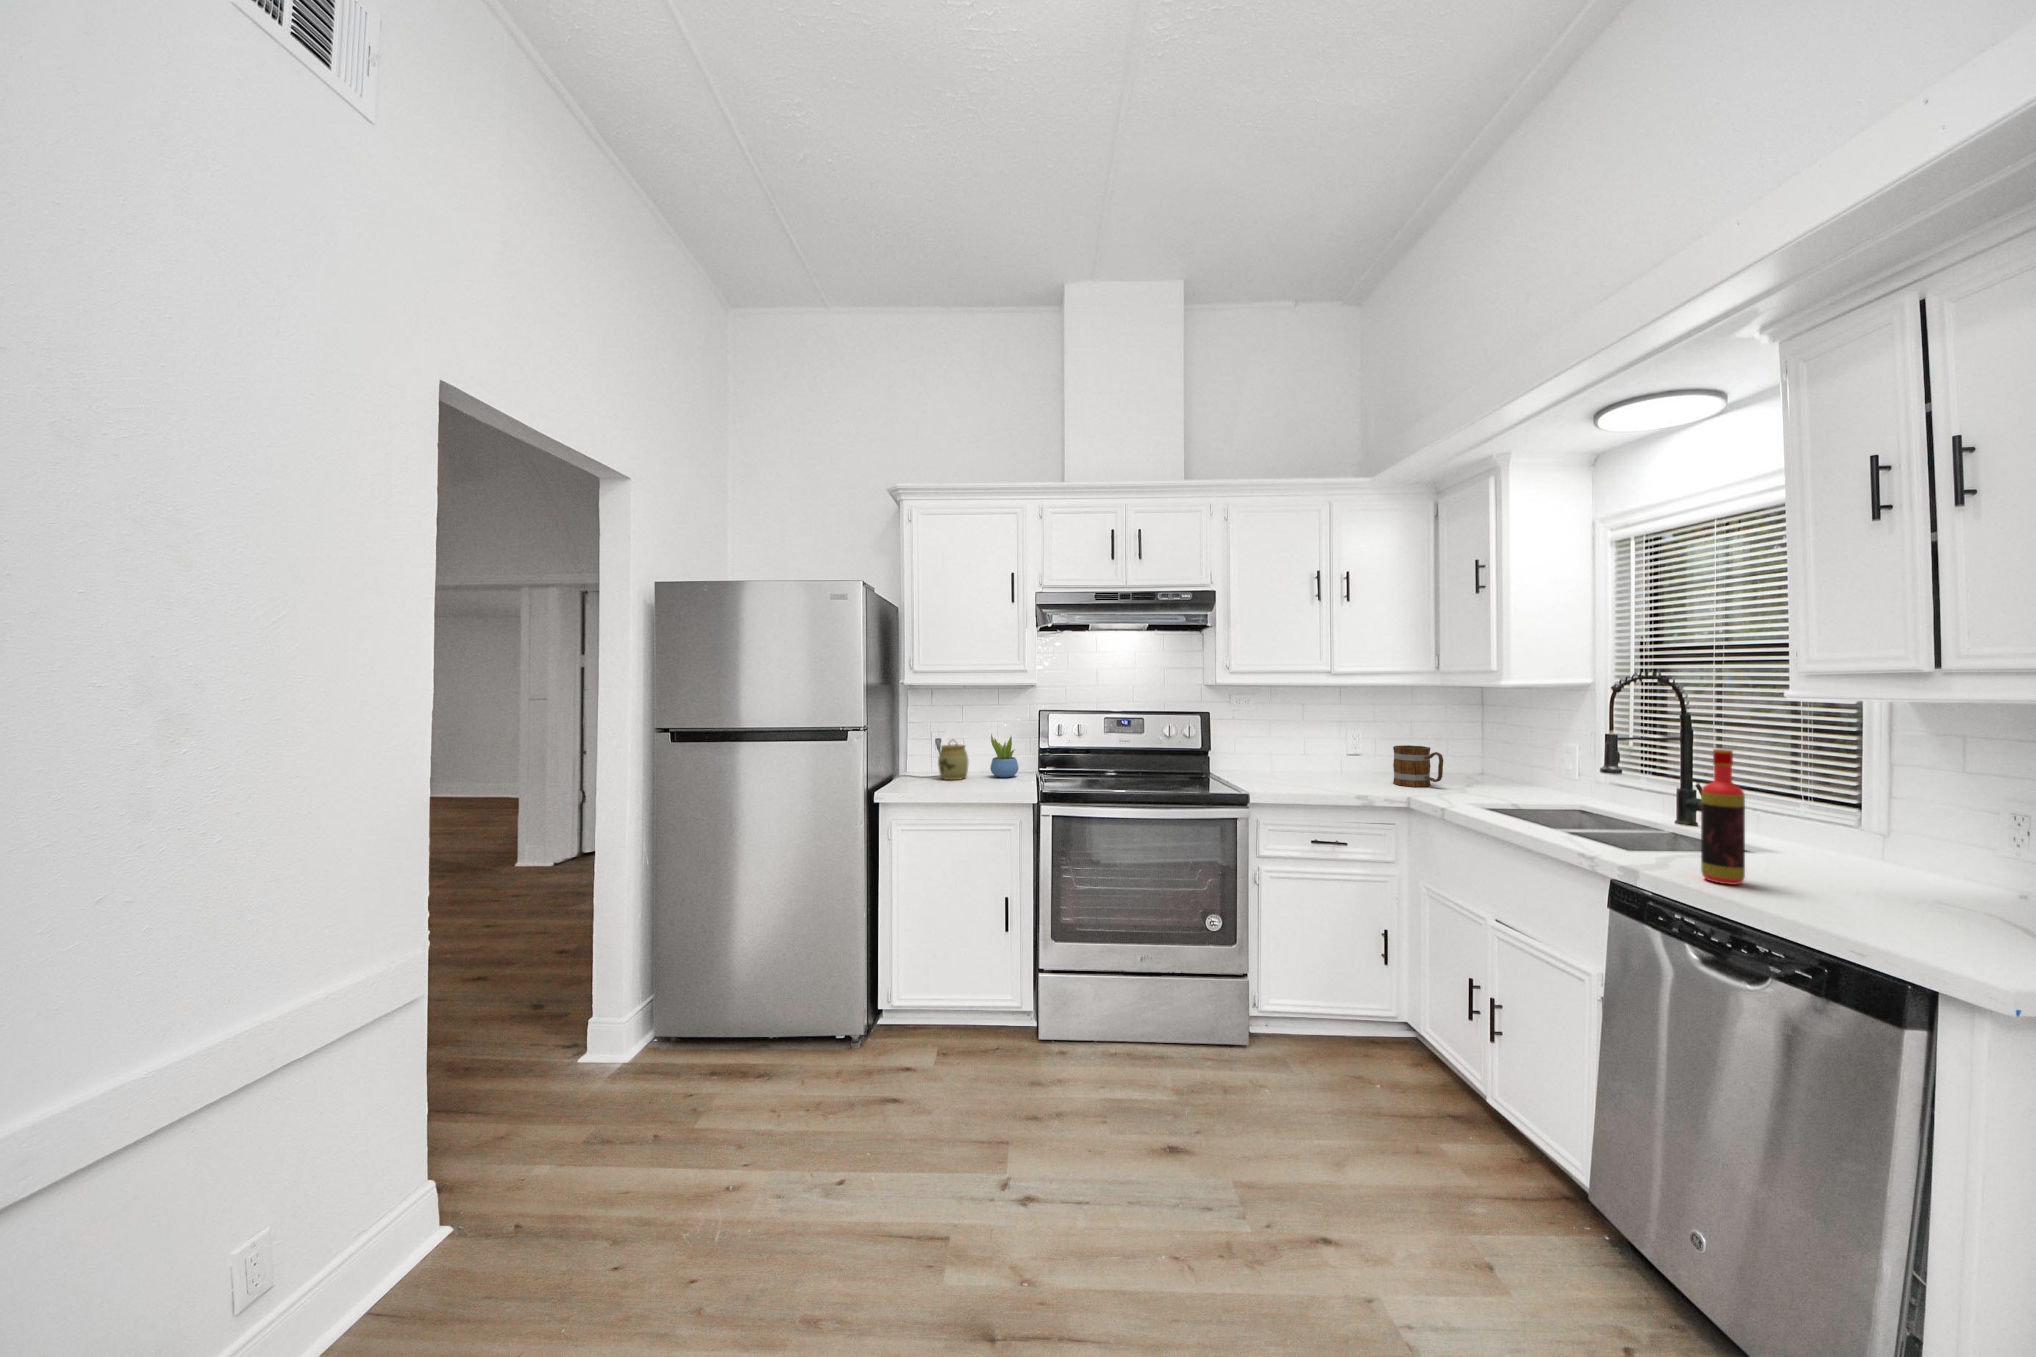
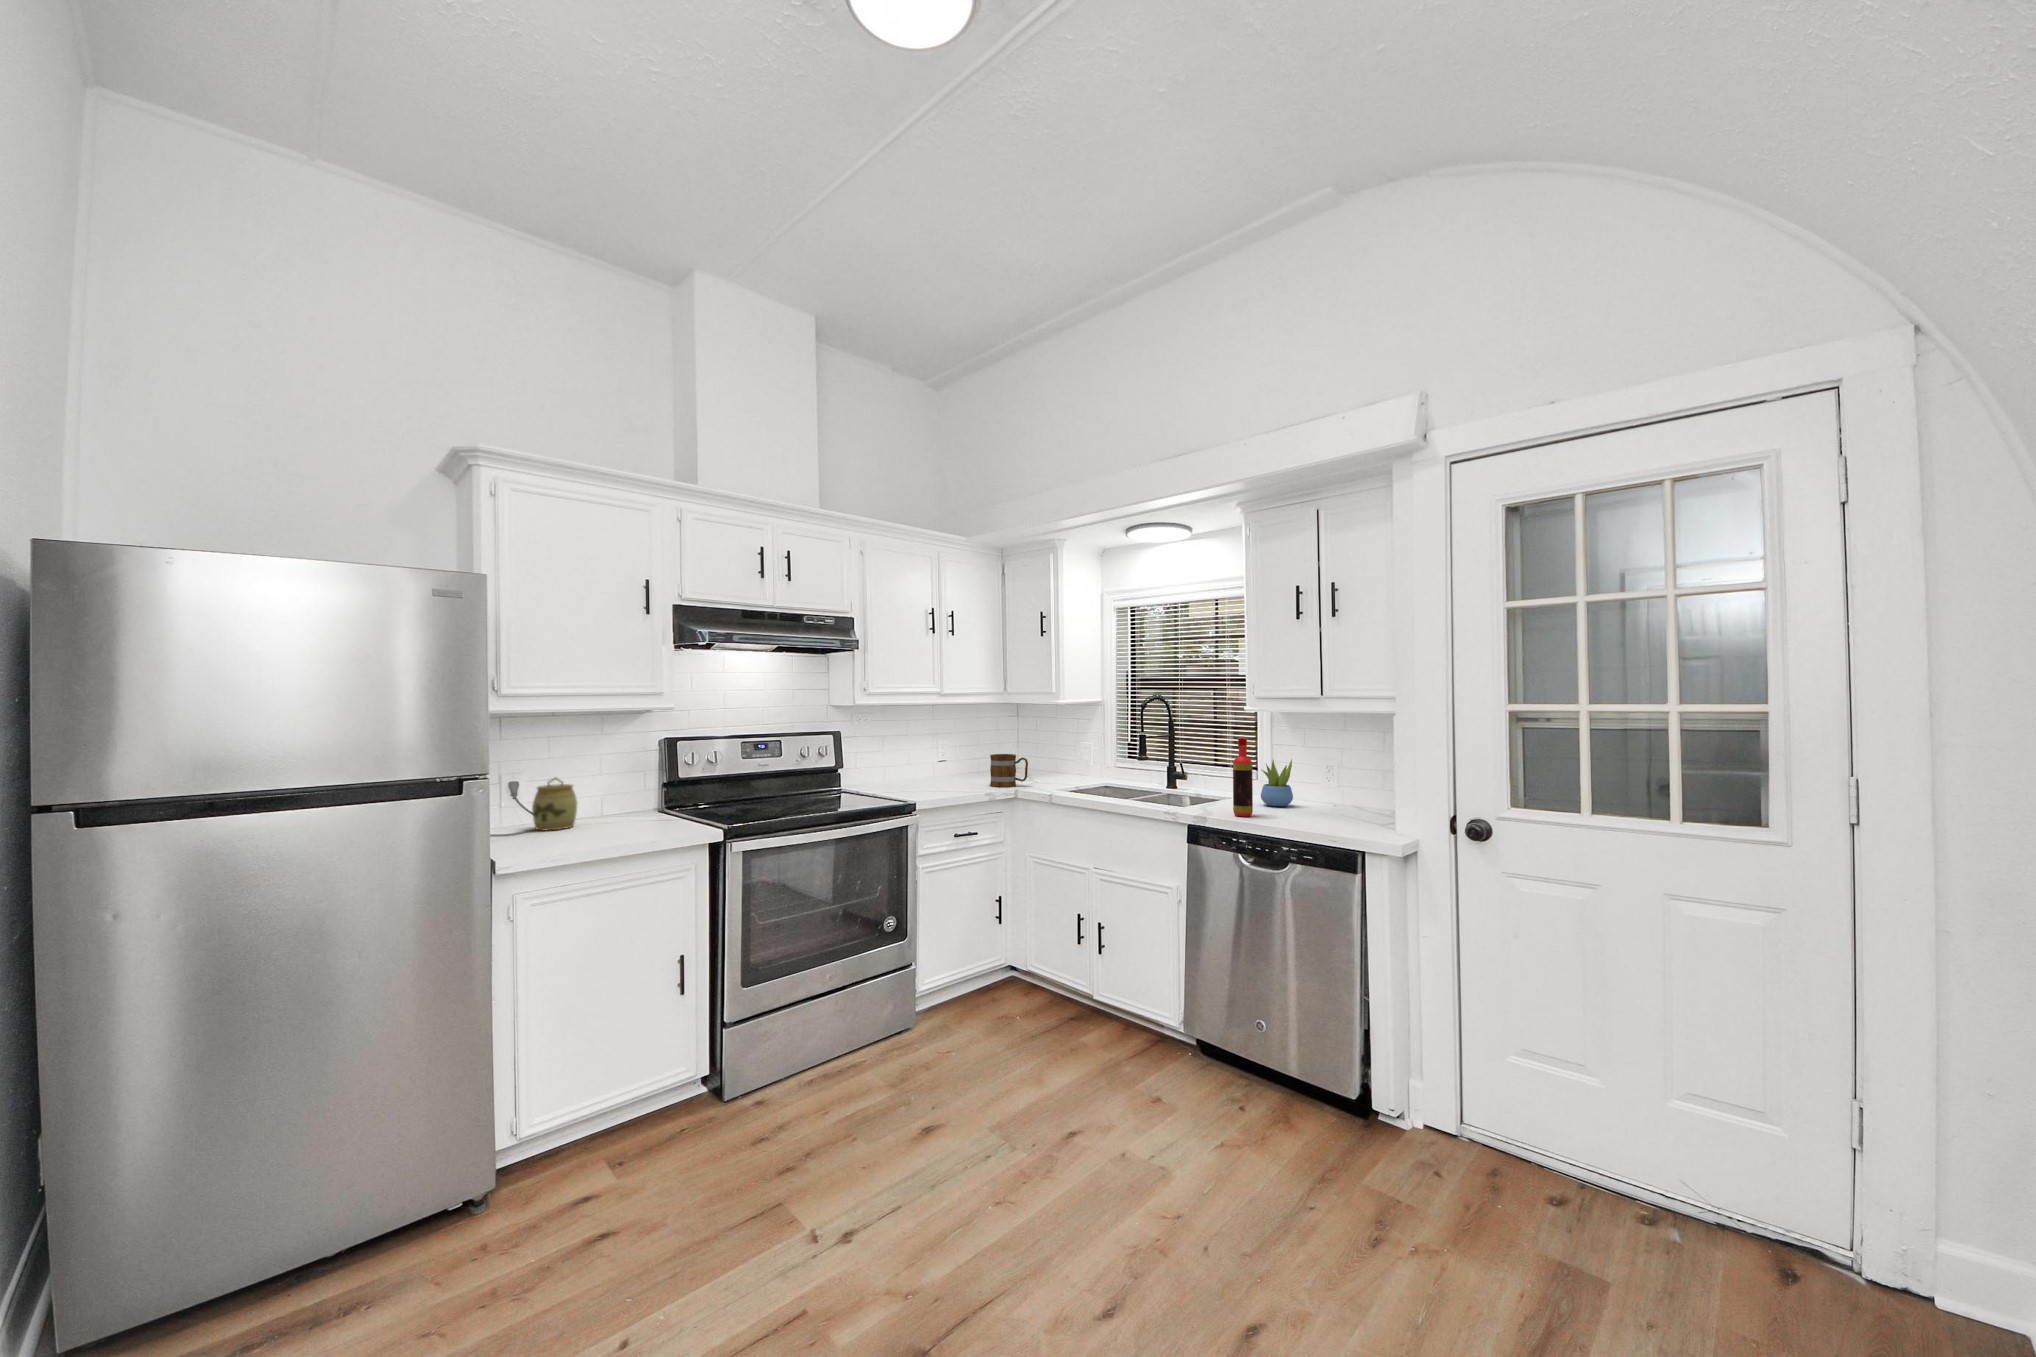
succulent plant: present [990,734,1019,777] -> present [1261,759,1293,807]

